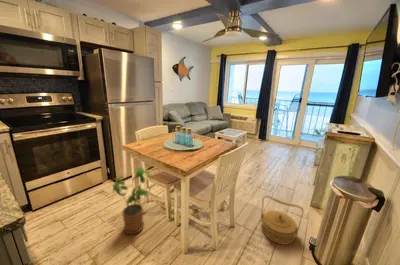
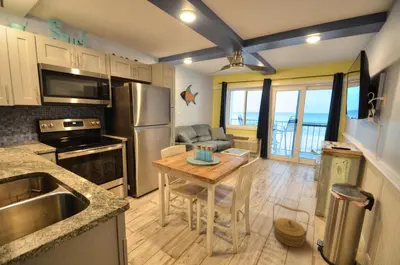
house plant: present [113,168,150,234] -> none [144,181,177,242]

